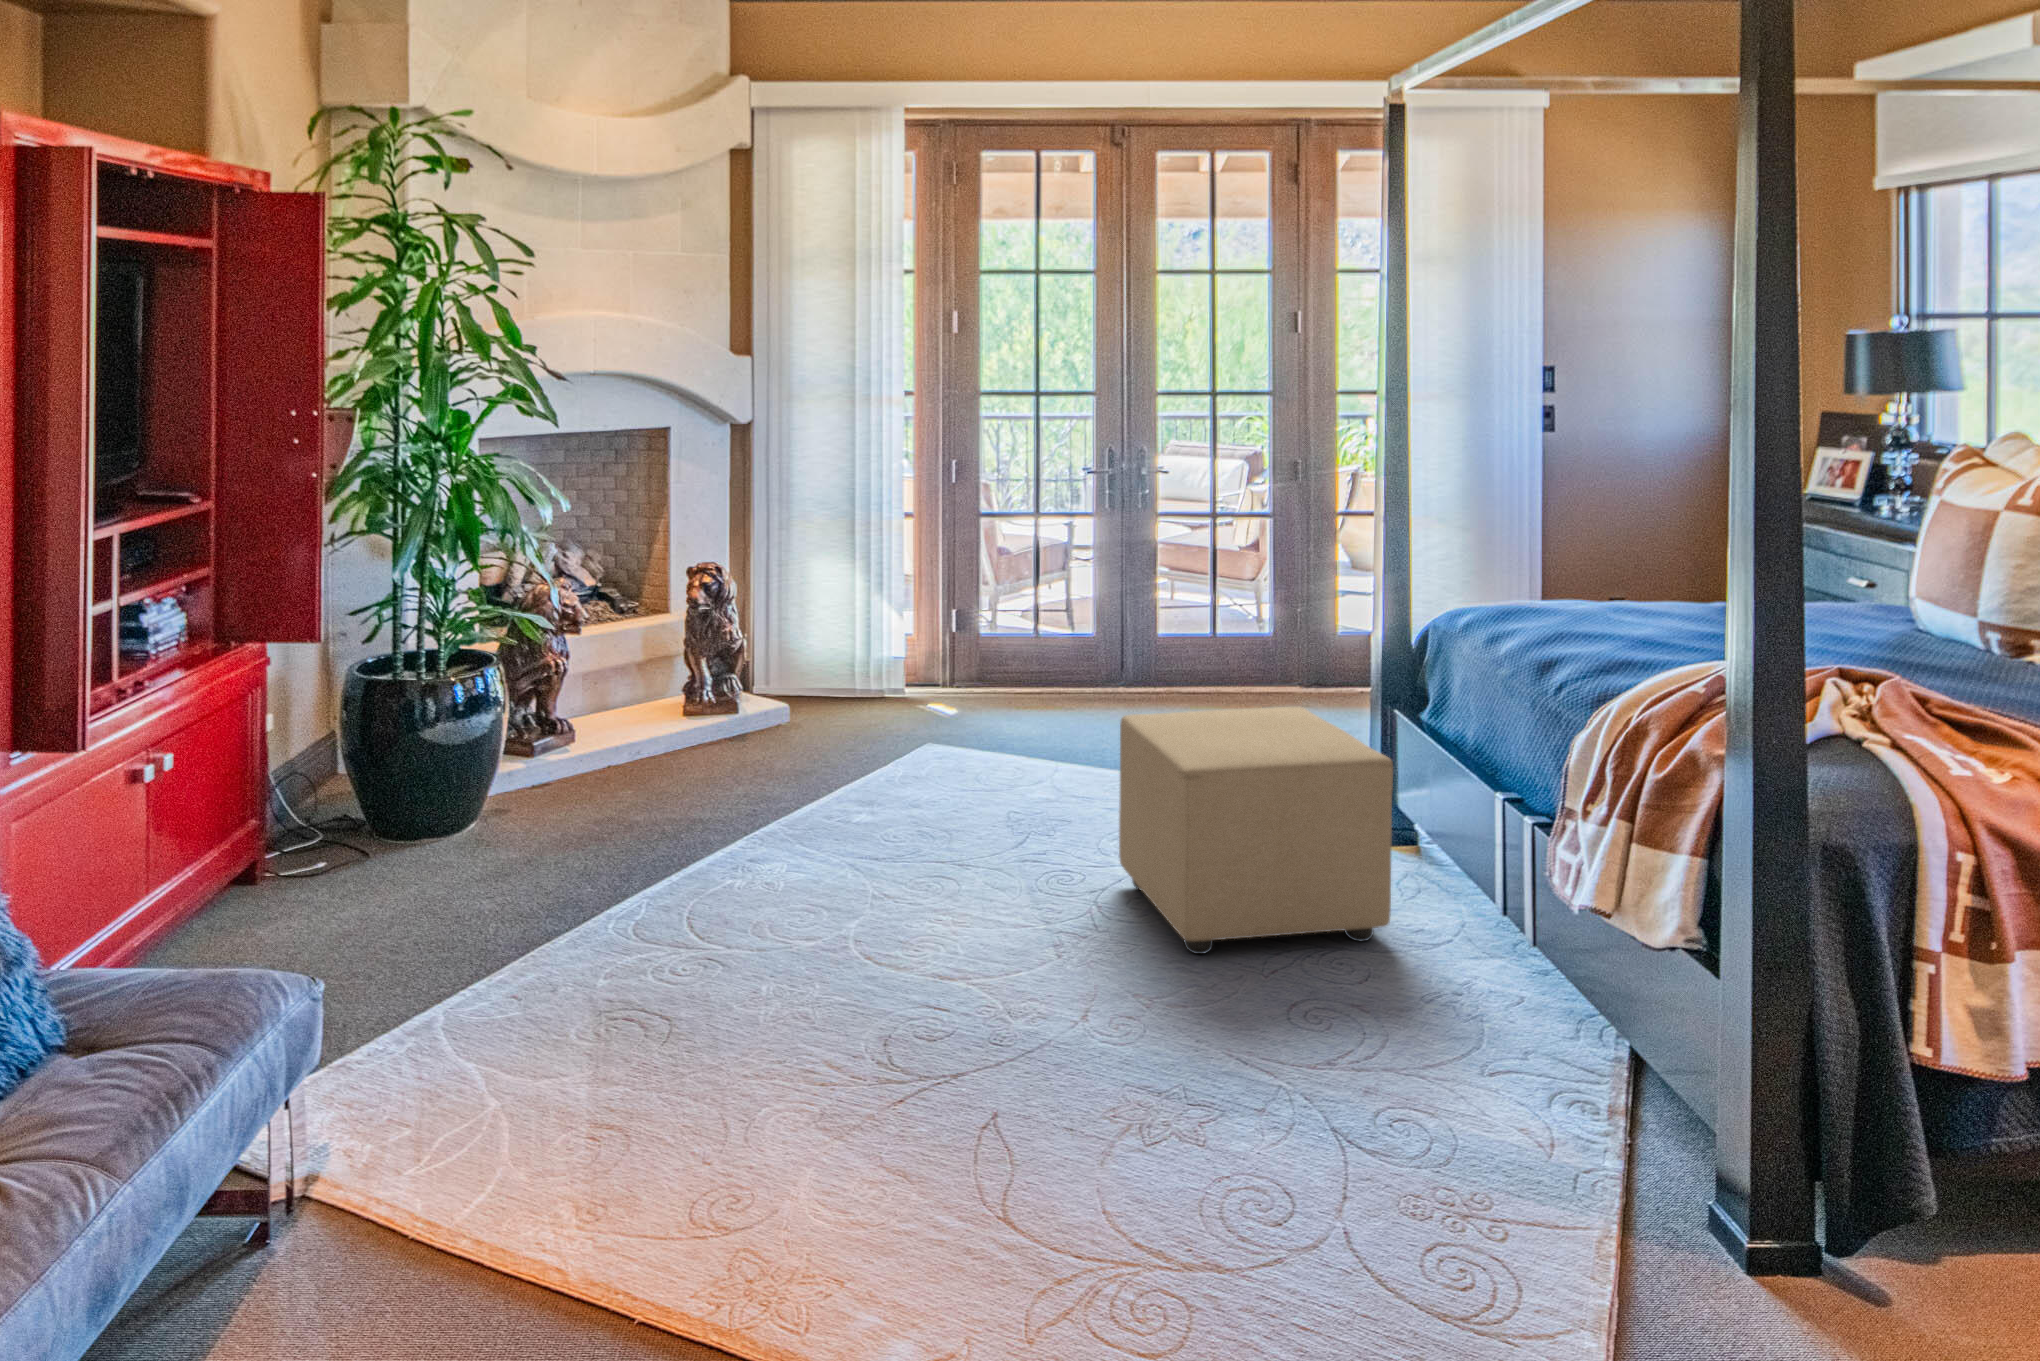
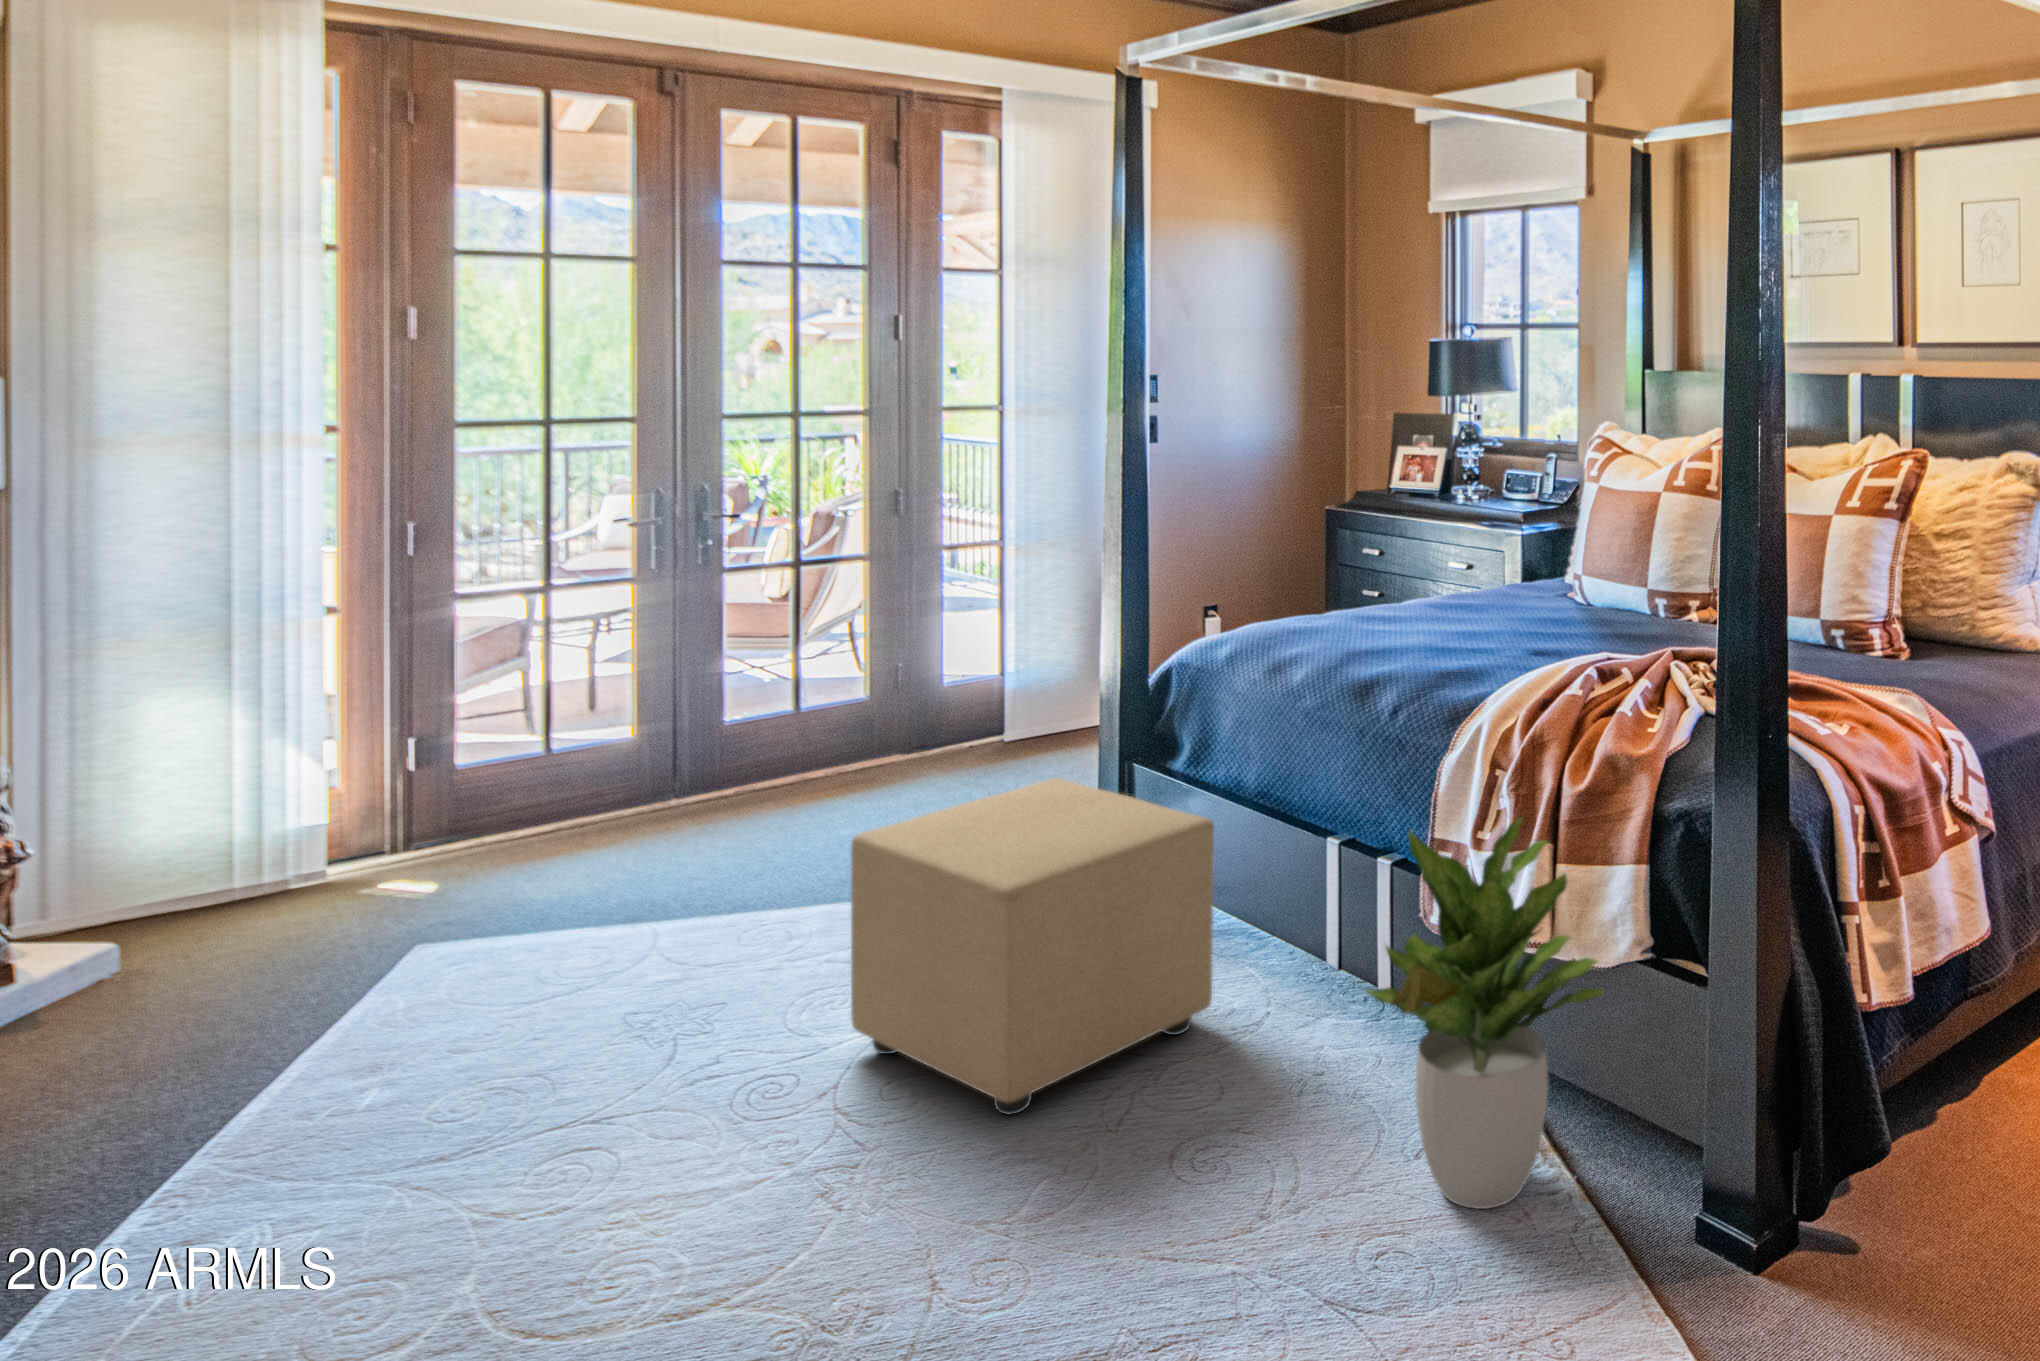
potted plant: none [1408,777,1658,1148] -> present [1365,818,1603,1209]

